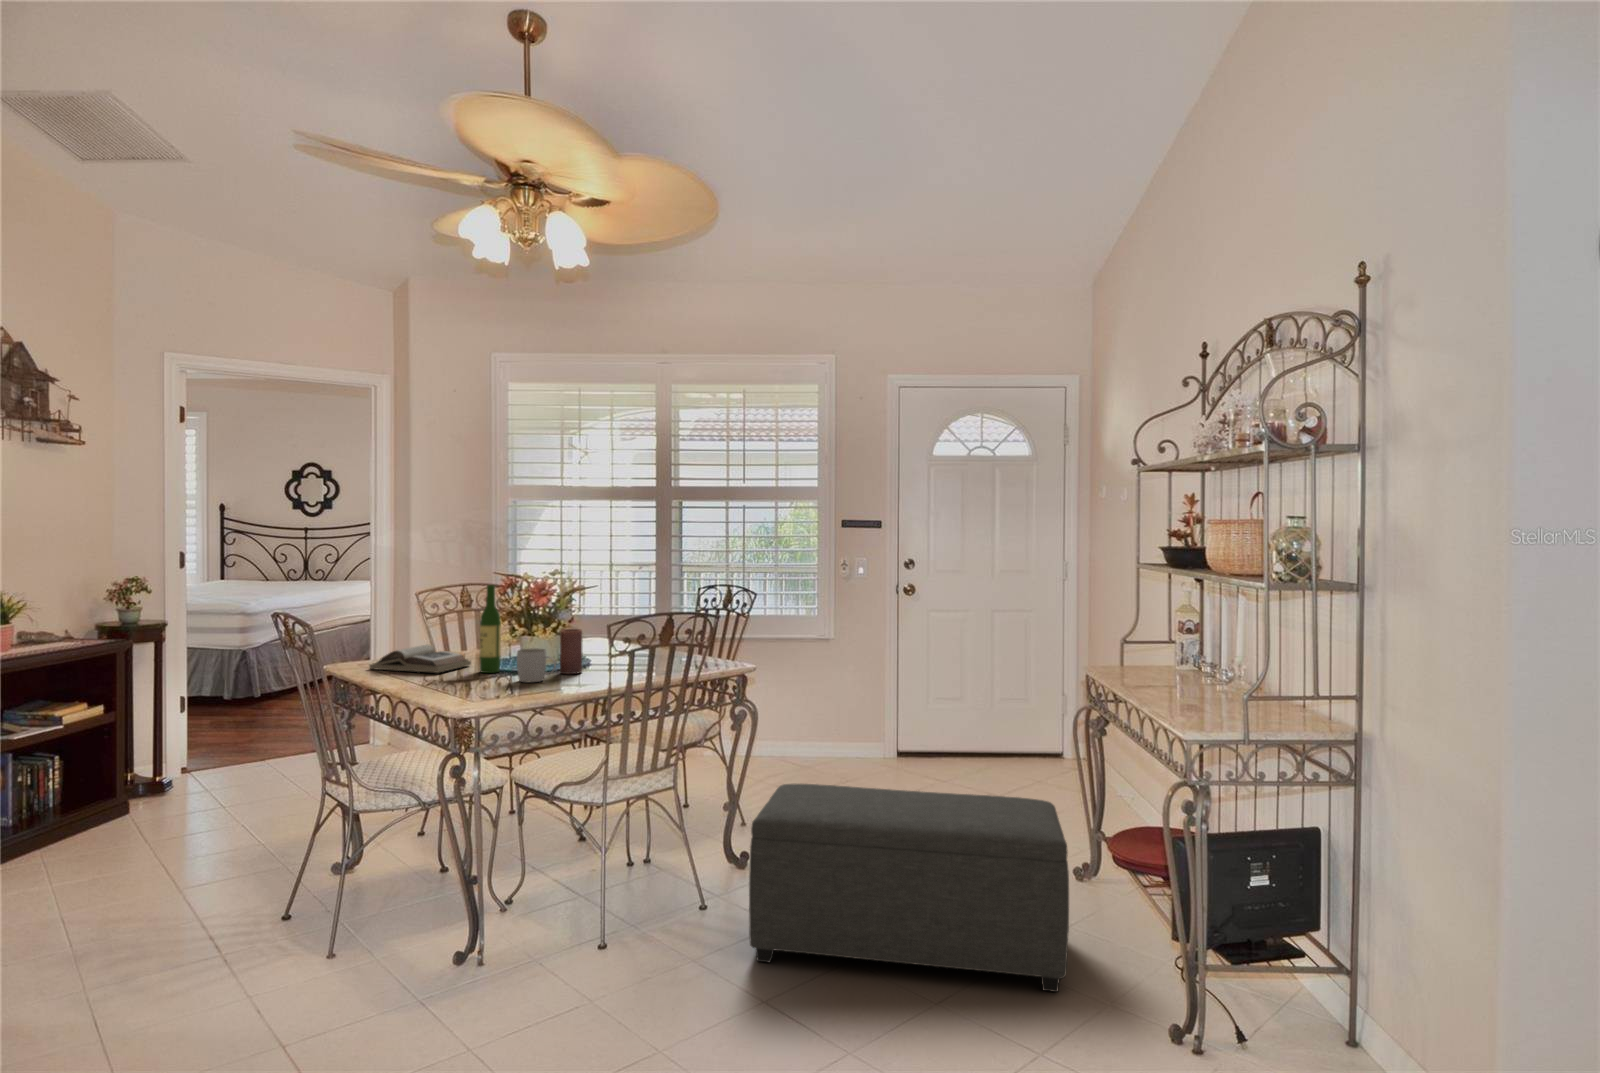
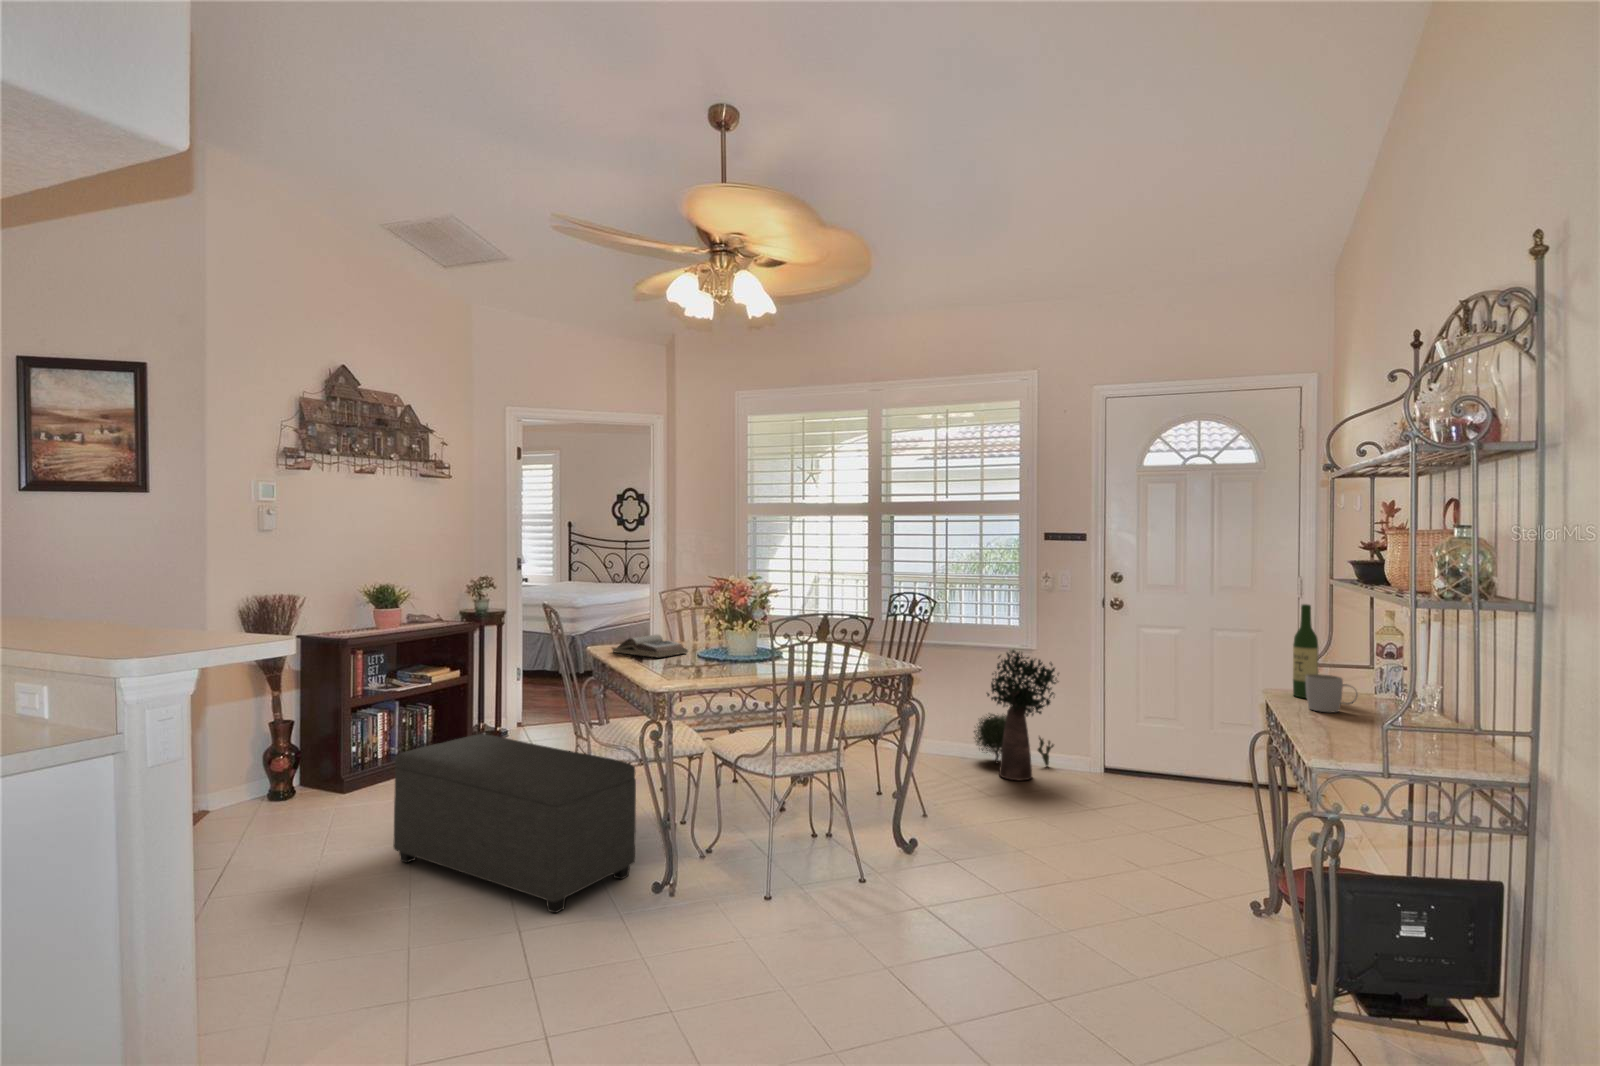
wine bottle: present [480,585,501,673] -> present [1293,604,1319,698]
candle: present [560,629,583,674] -> none [752,626,770,664]
potted plant: none [772,643,865,782] -> present [974,650,1056,780]
mug: present [517,648,556,682] -> present [1306,674,1358,712]
ottoman: present [749,784,1069,992] -> present [394,734,636,913]

